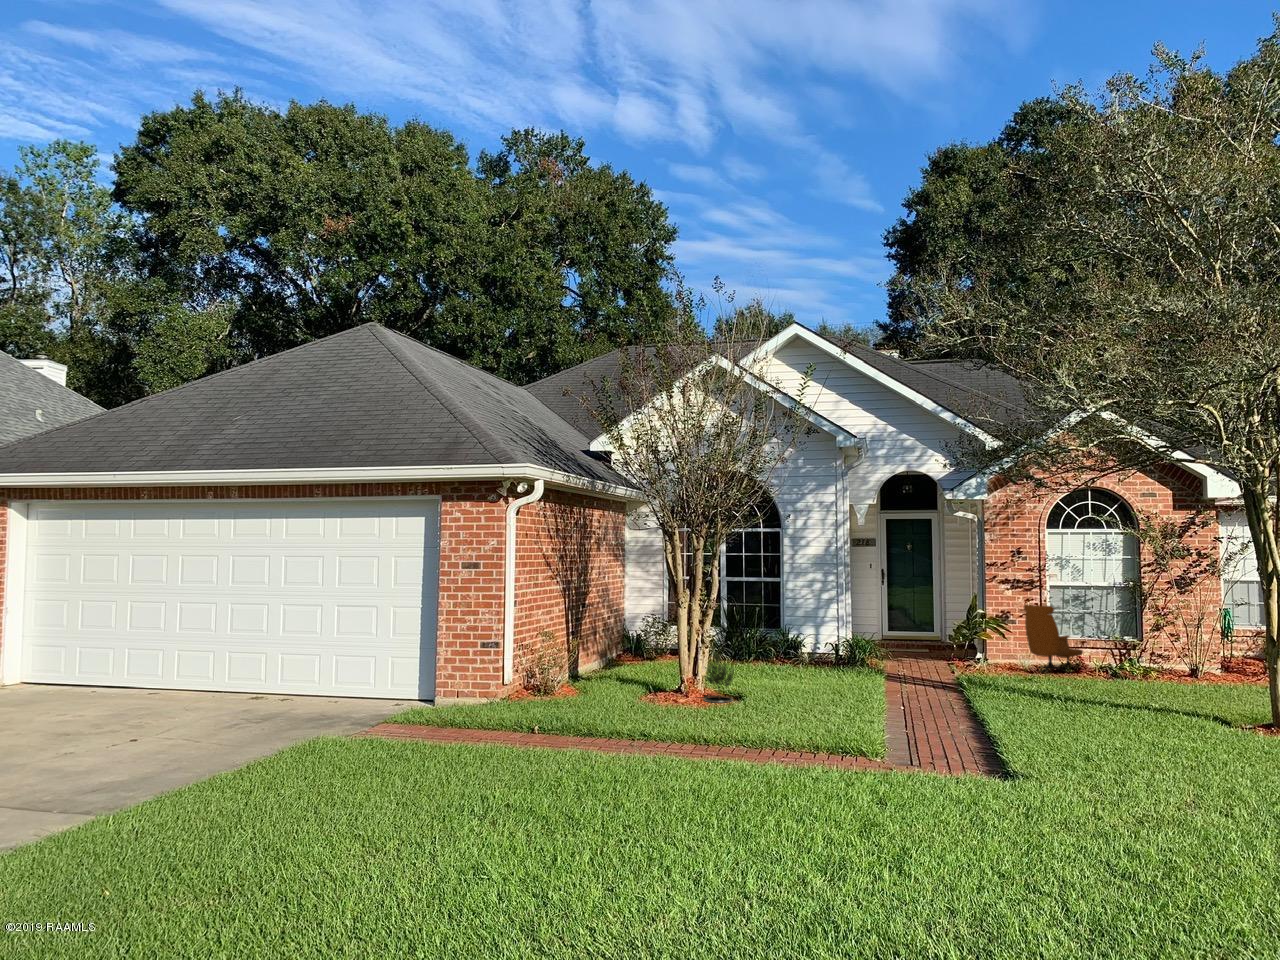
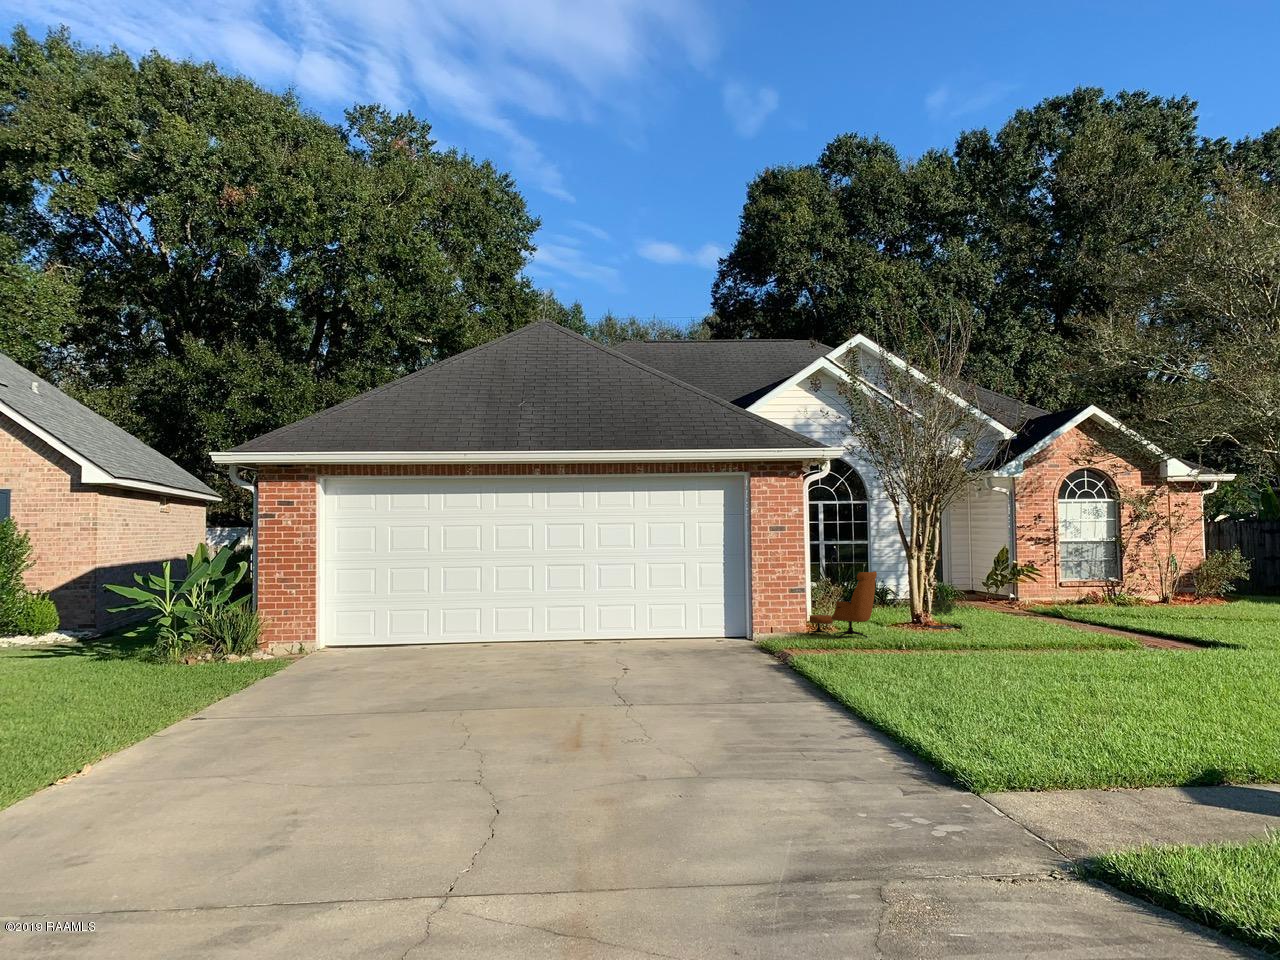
lounge chair: present [1024,605,1083,673] -> present [808,571,877,638]

